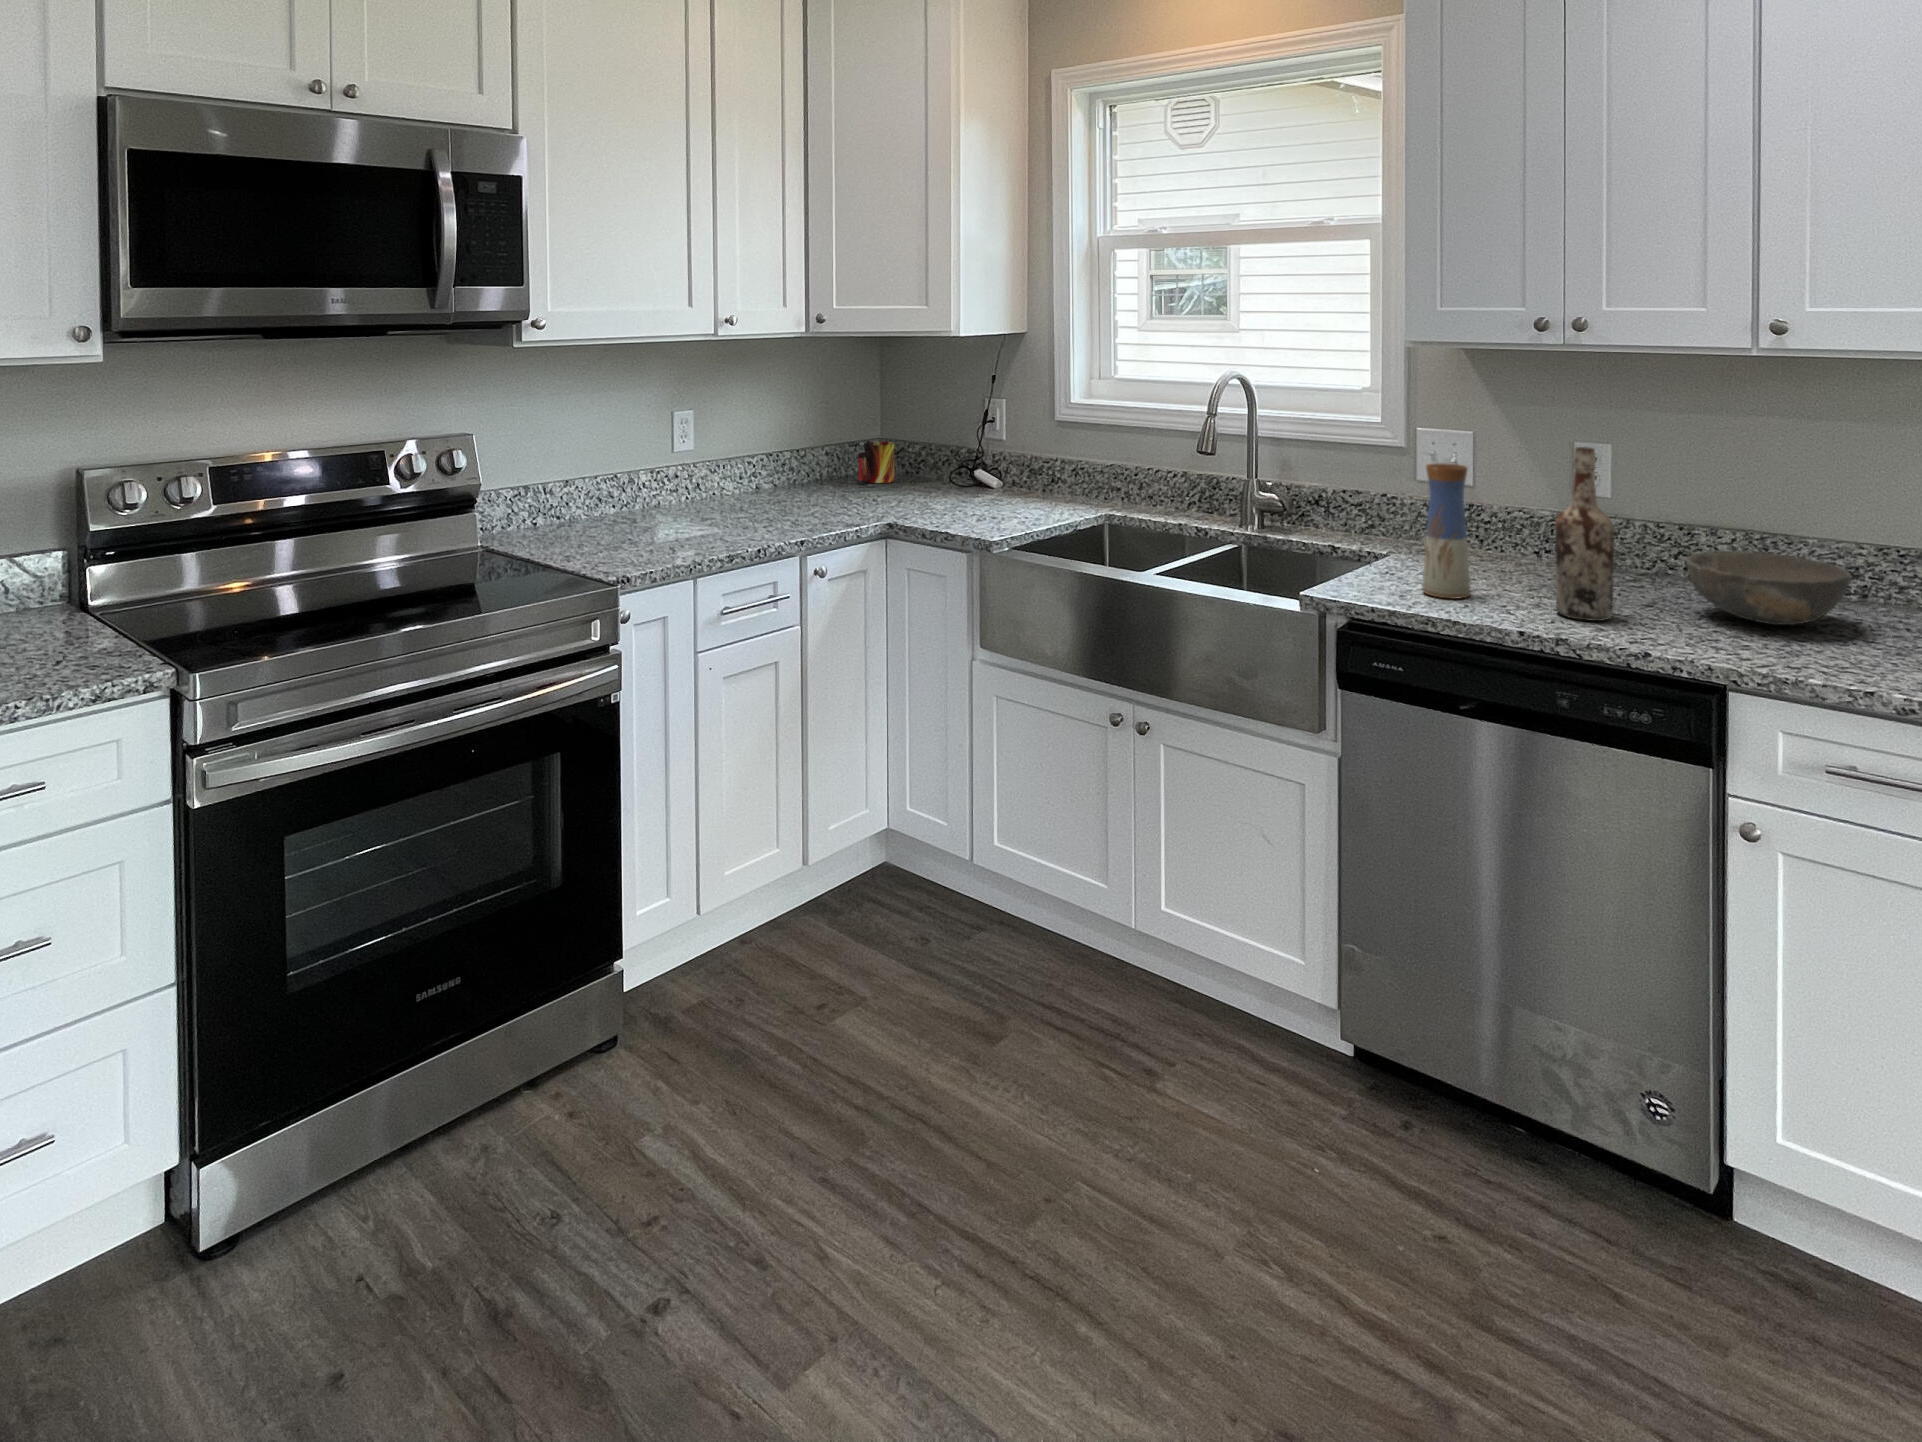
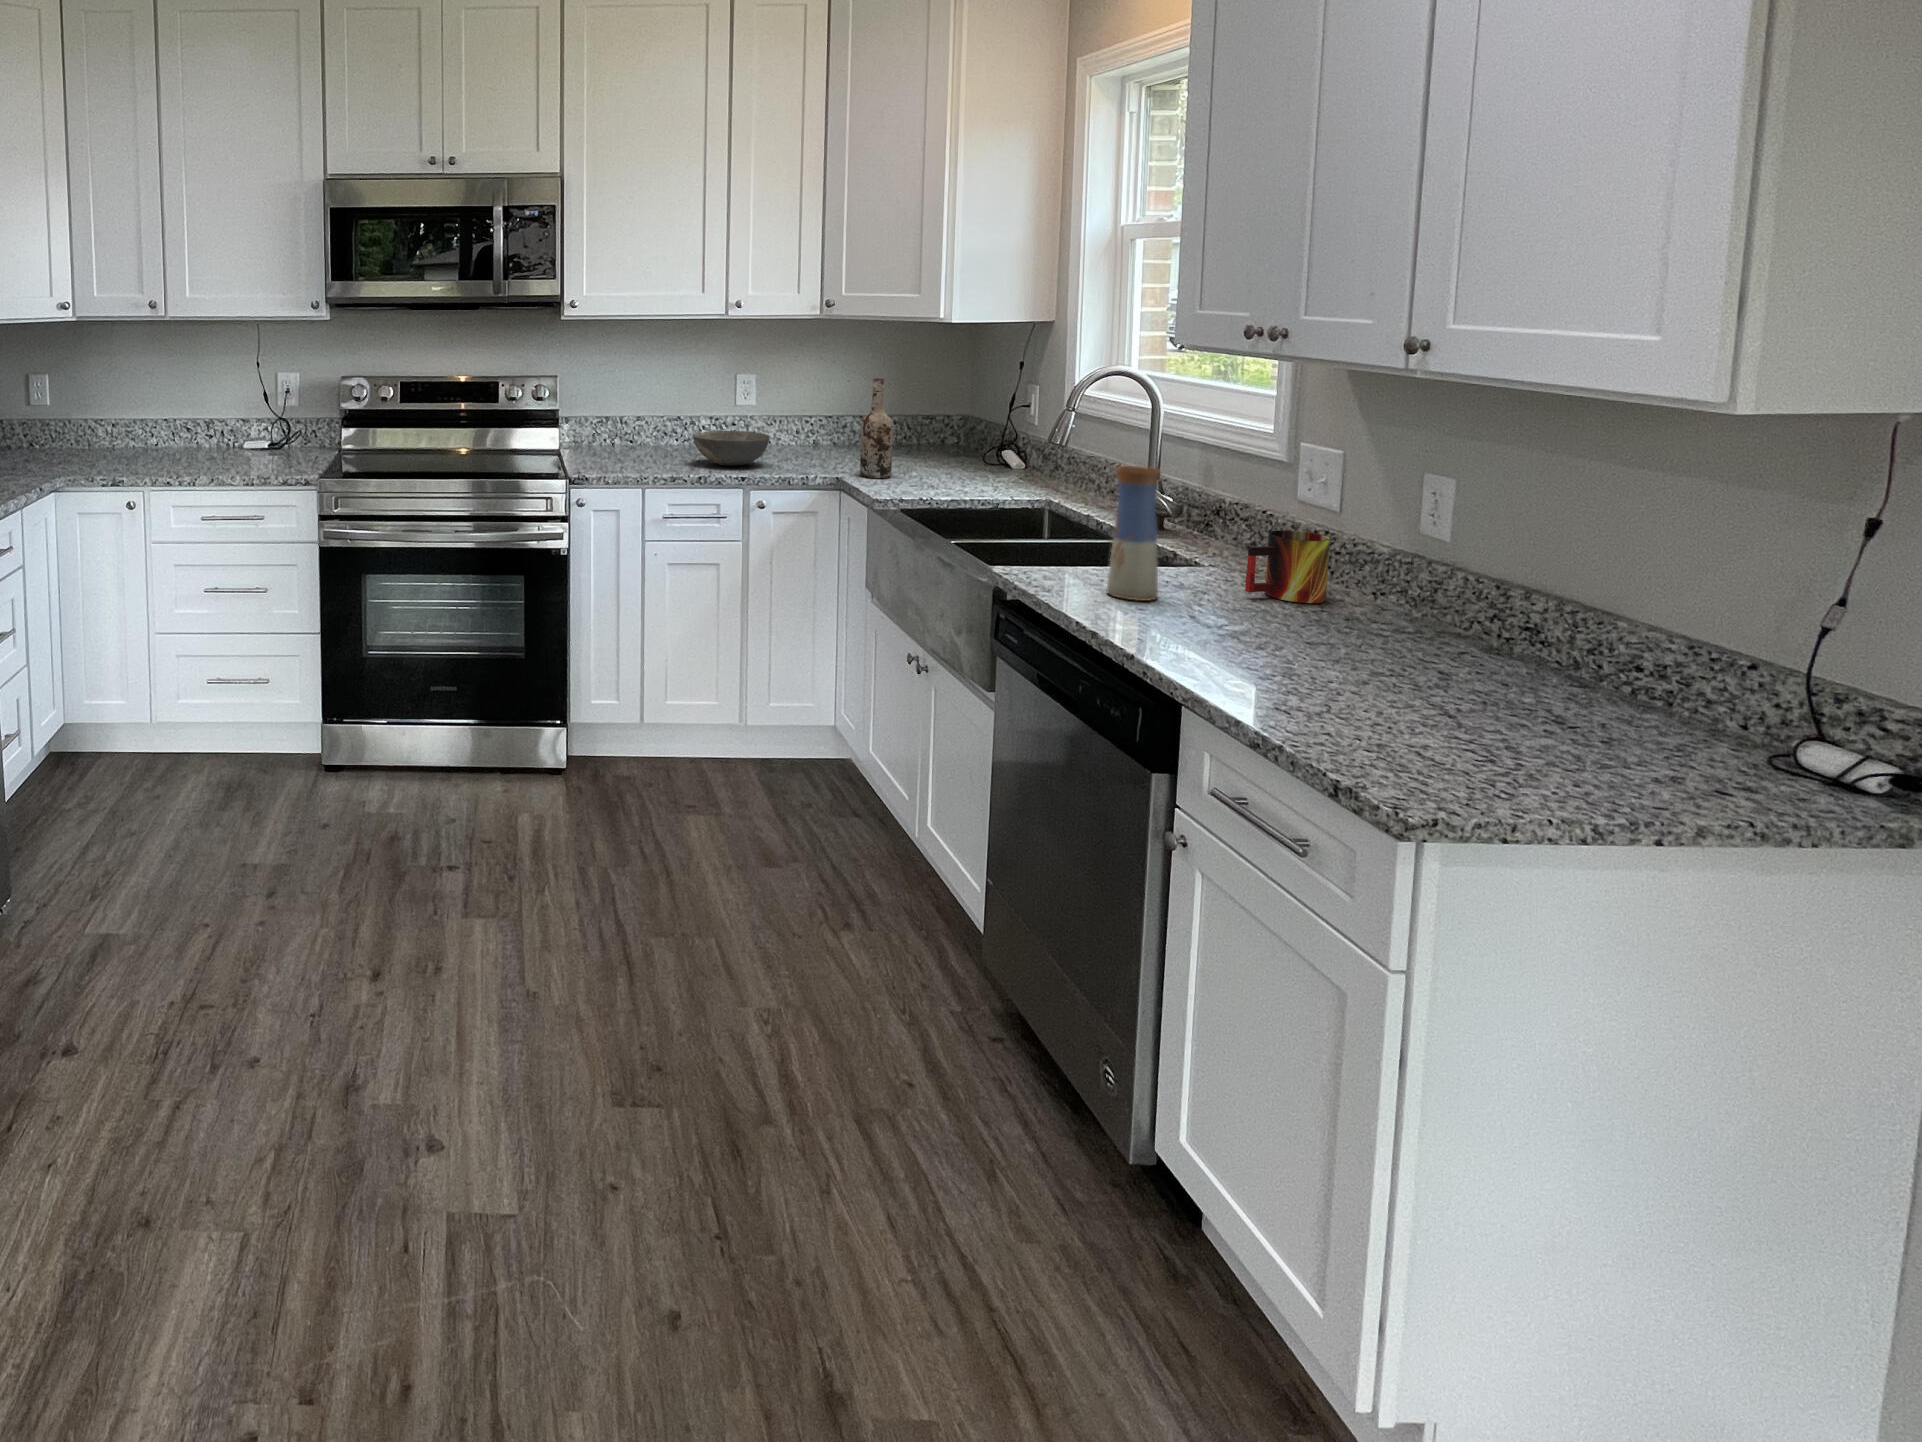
mug: present [859,442,895,483] -> present [1245,530,1330,603]
wine bottle: present [1555,447,1614,621] -> present [860,379,894,478]
bowl: present [1686,551,1850,625] -> present [693,431,769,466]

